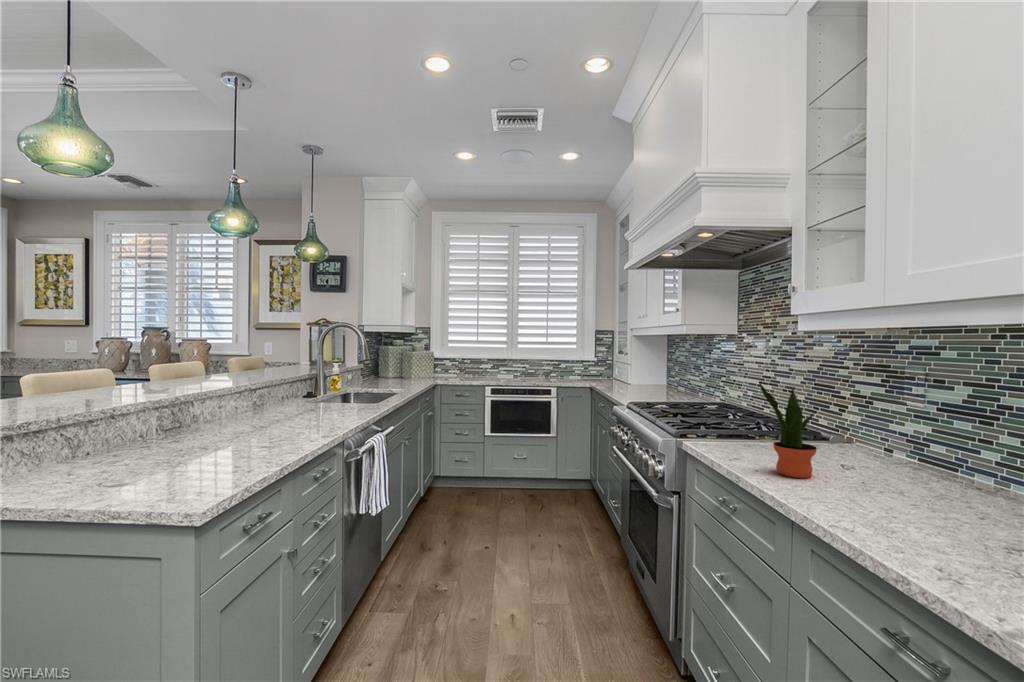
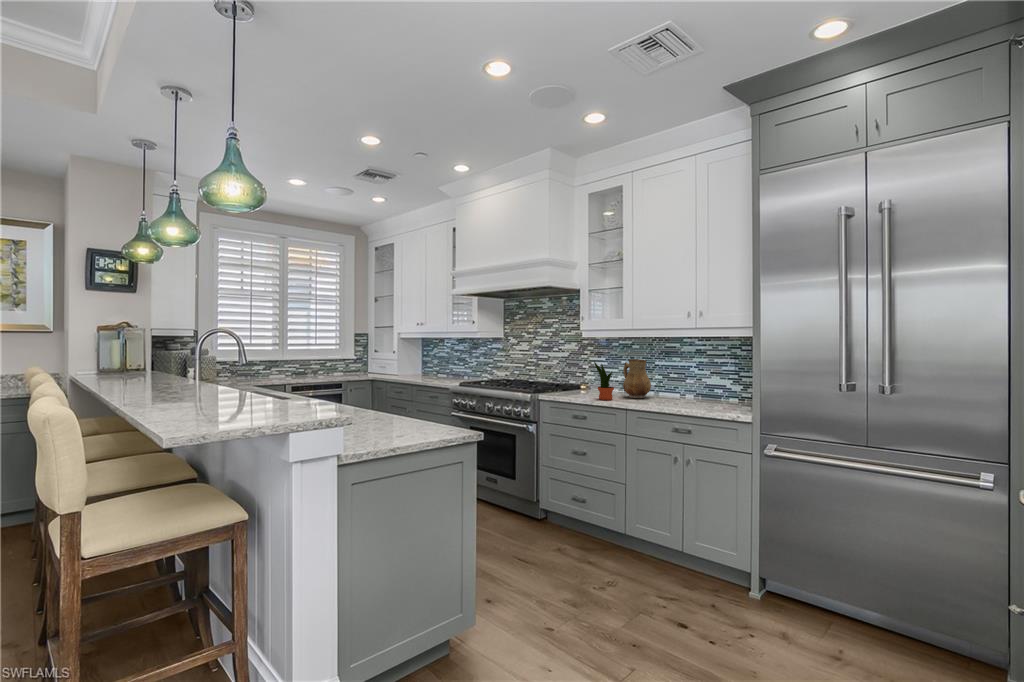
ceramic pitcher: none [857,385,944,489] -> present [623,359,651,398]

